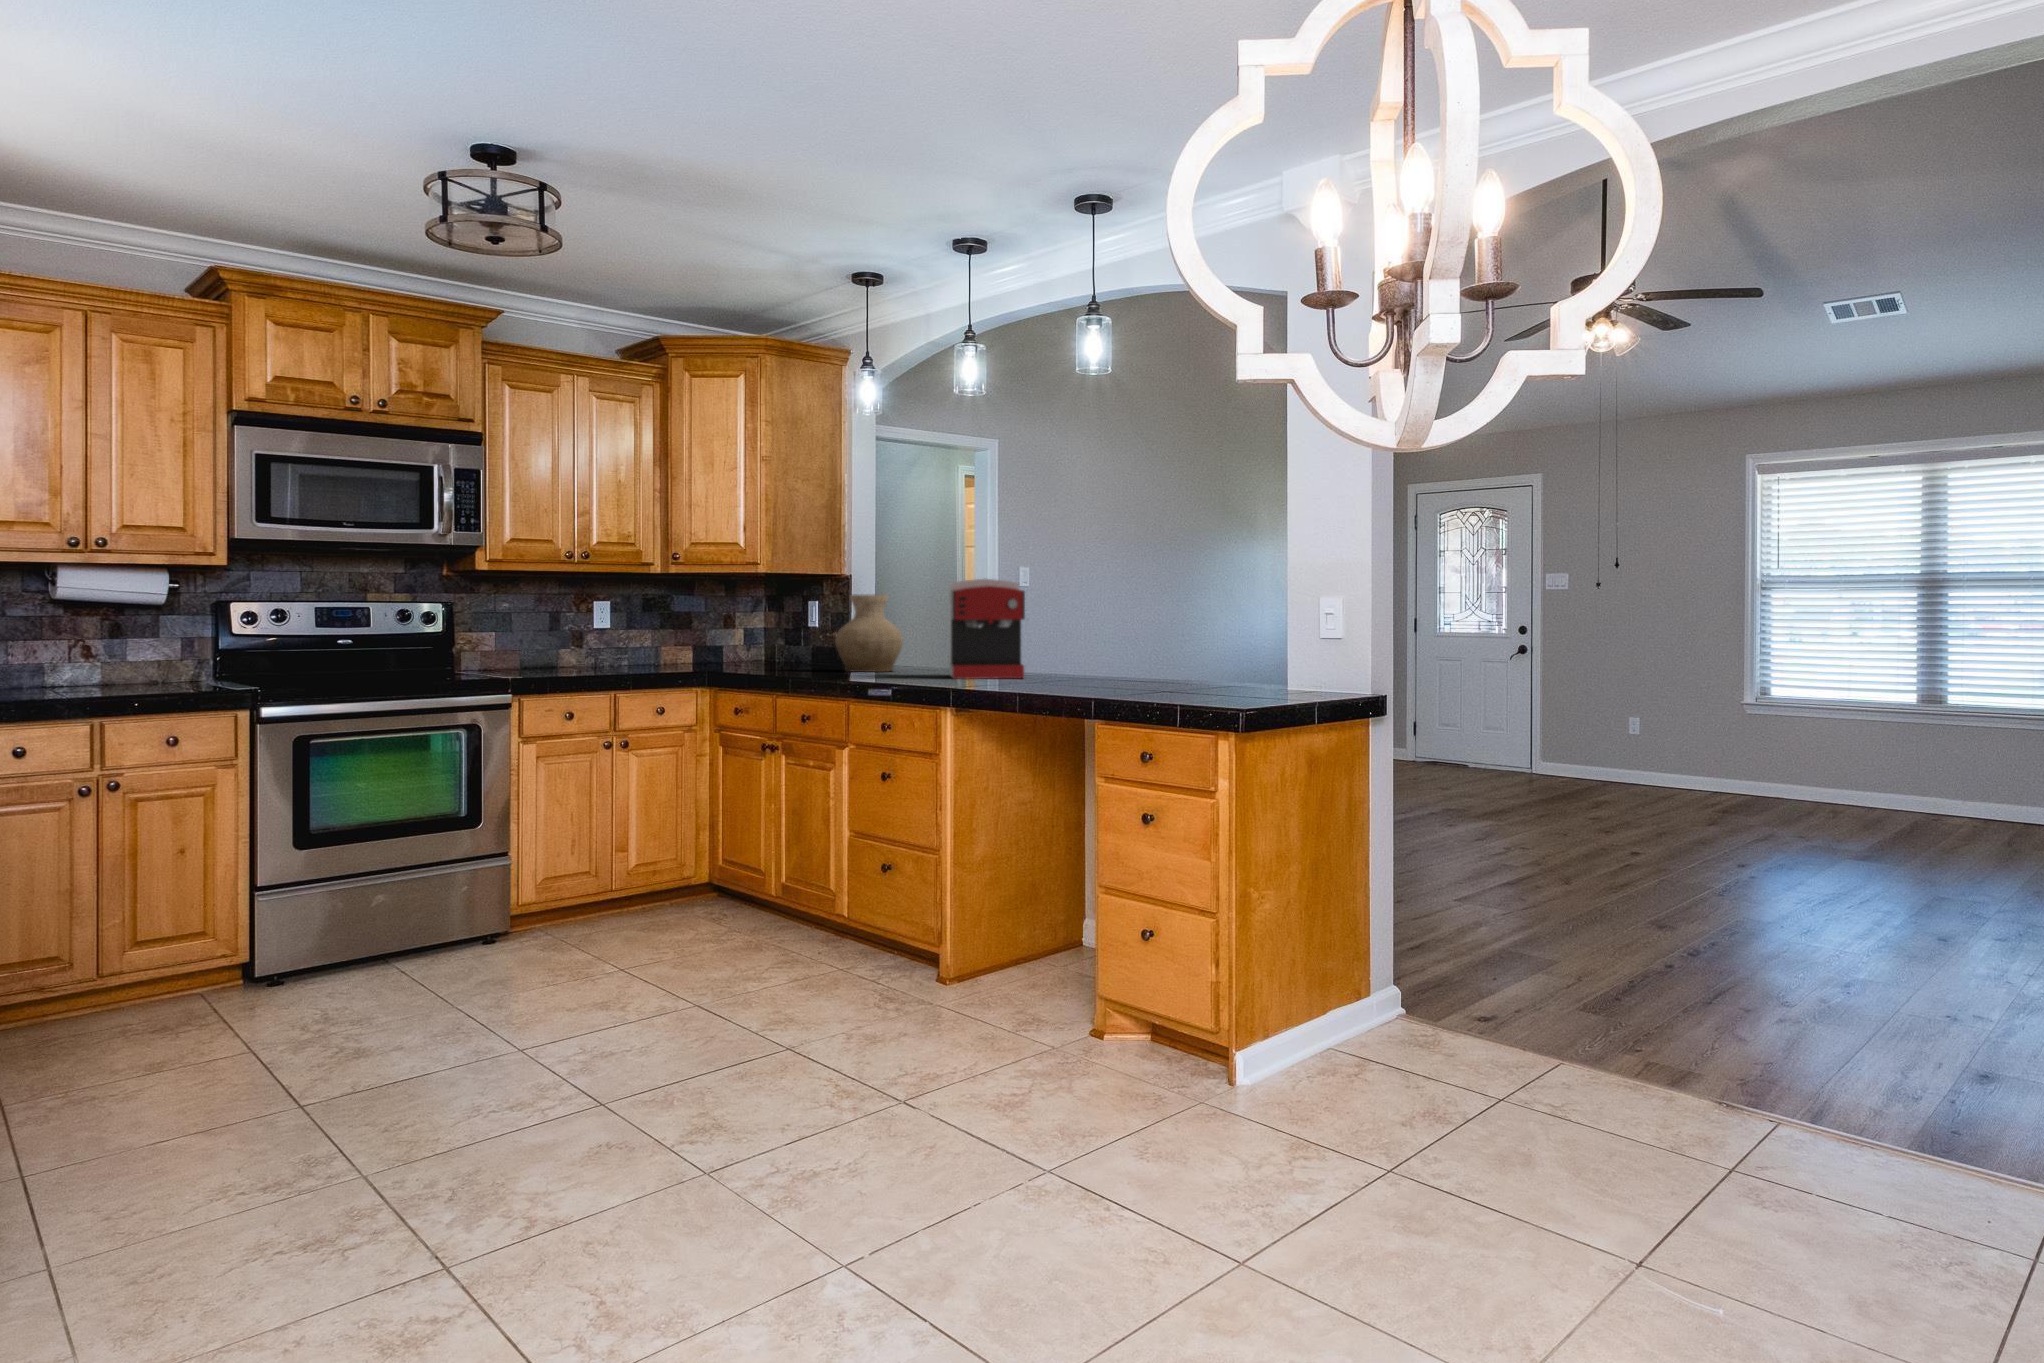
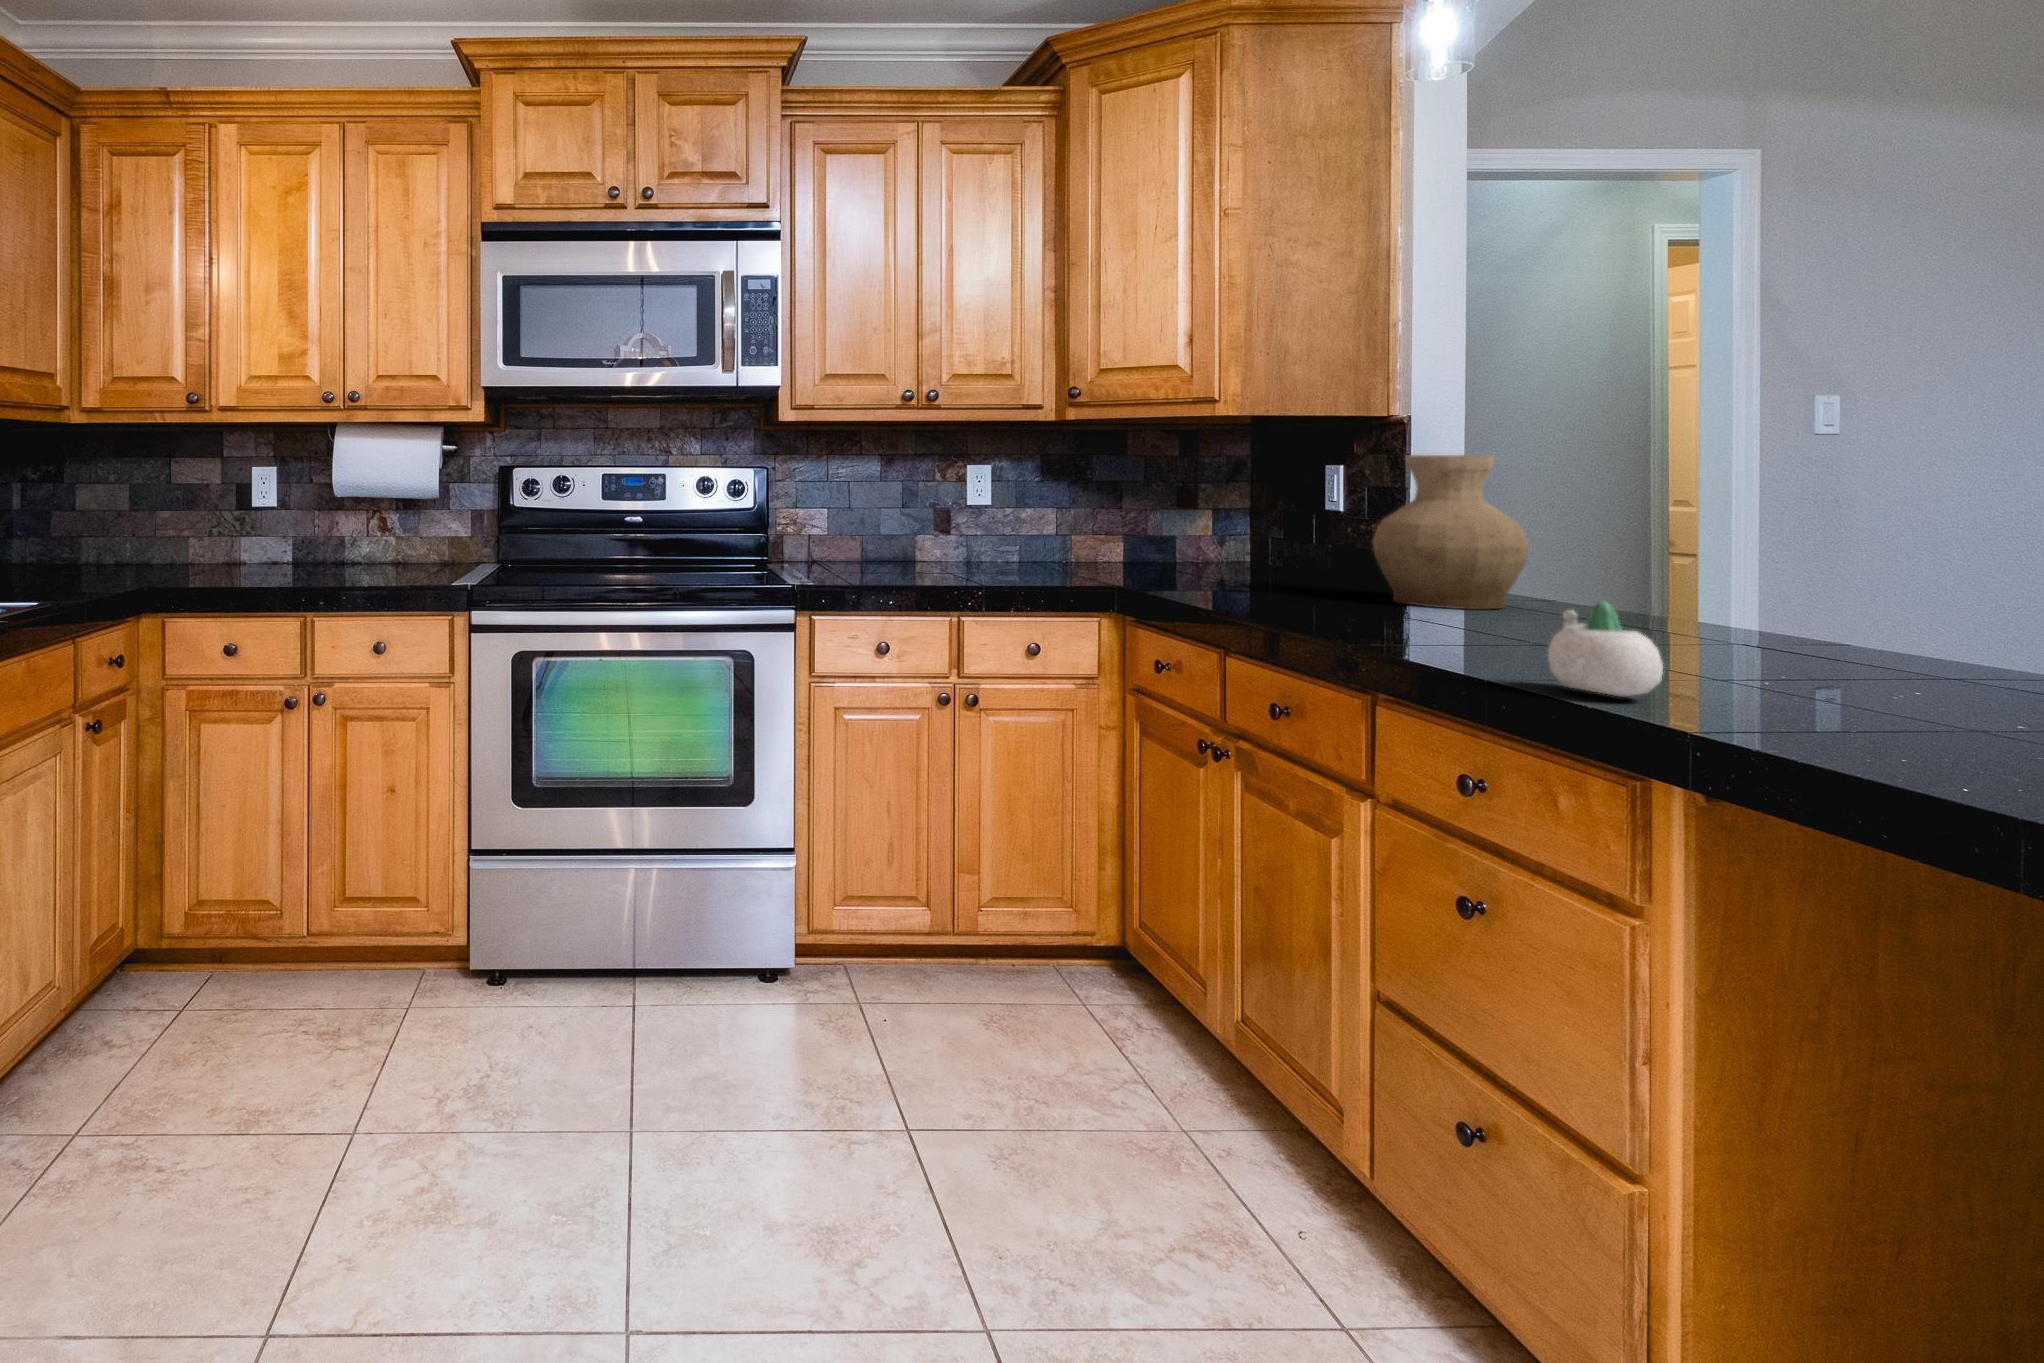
coffee maker: present [949,579,1025,679] -> none [1657,420,1930,683]
succulent planter: none [910,647,945,683] -> present [1548,601,1663,697]

